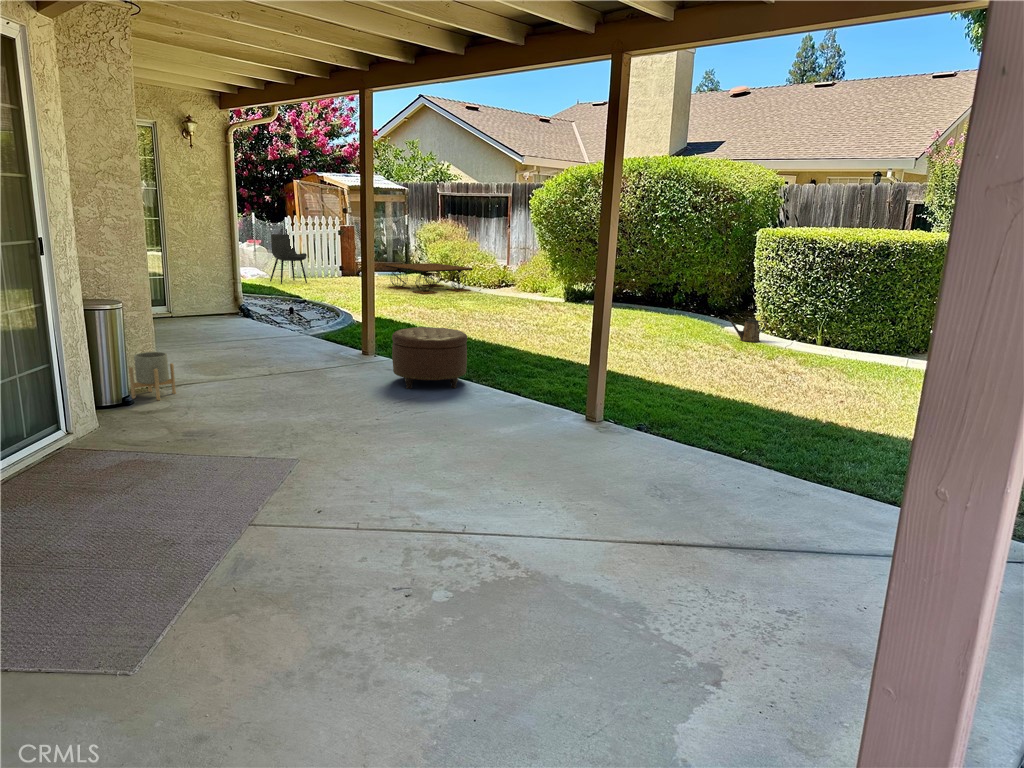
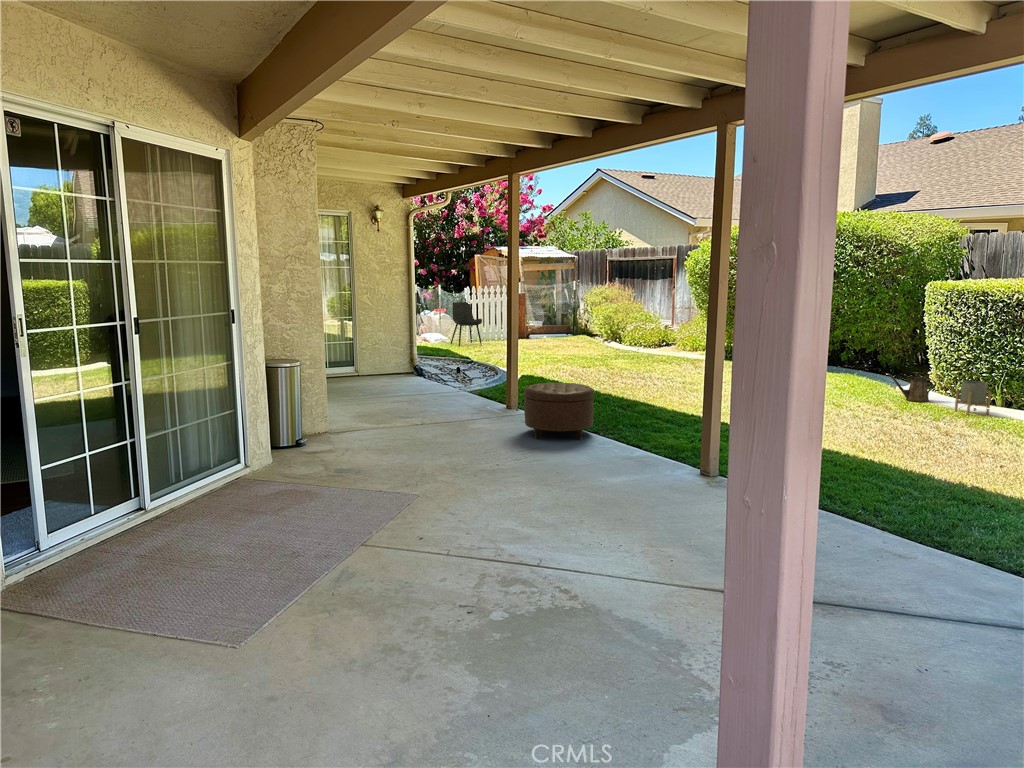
coffee table: present [386,263,473,294] -> none [552,325,634,354]
planter: present [129,352,176,400] -> present [955,381,991,415]

